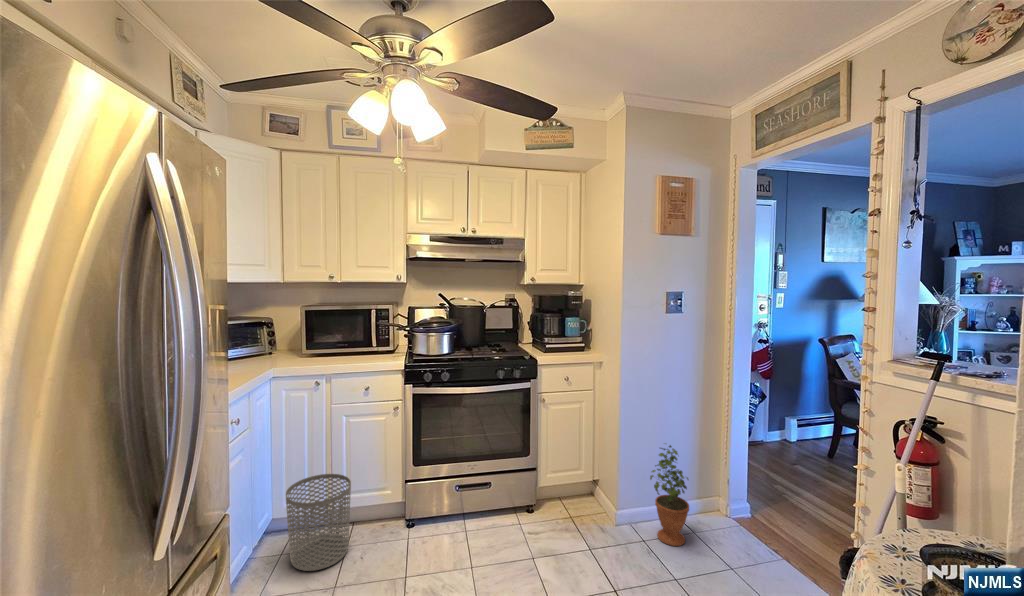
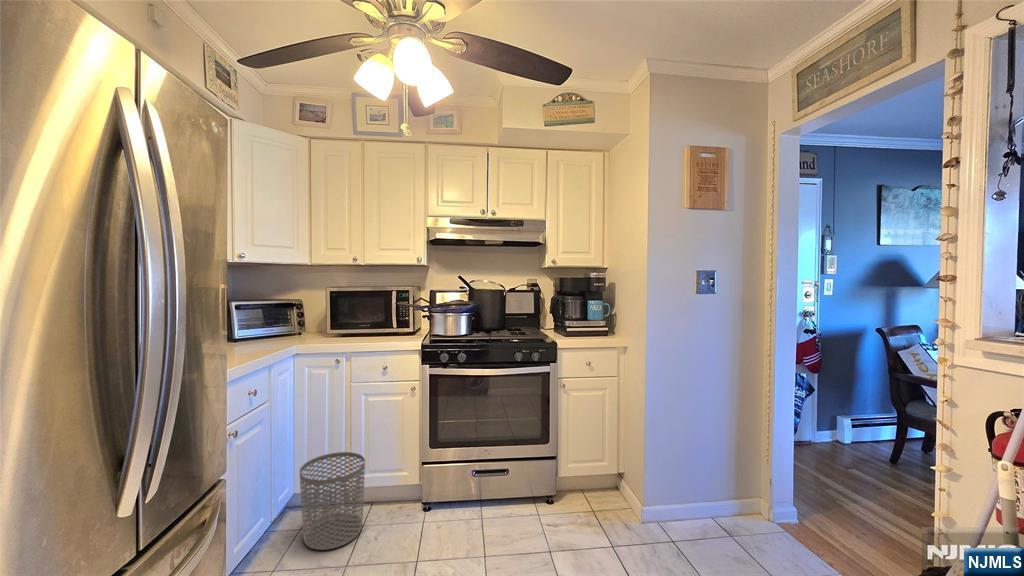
potted plant: present [650,445,689,546] -> none [679,435,725,550]

